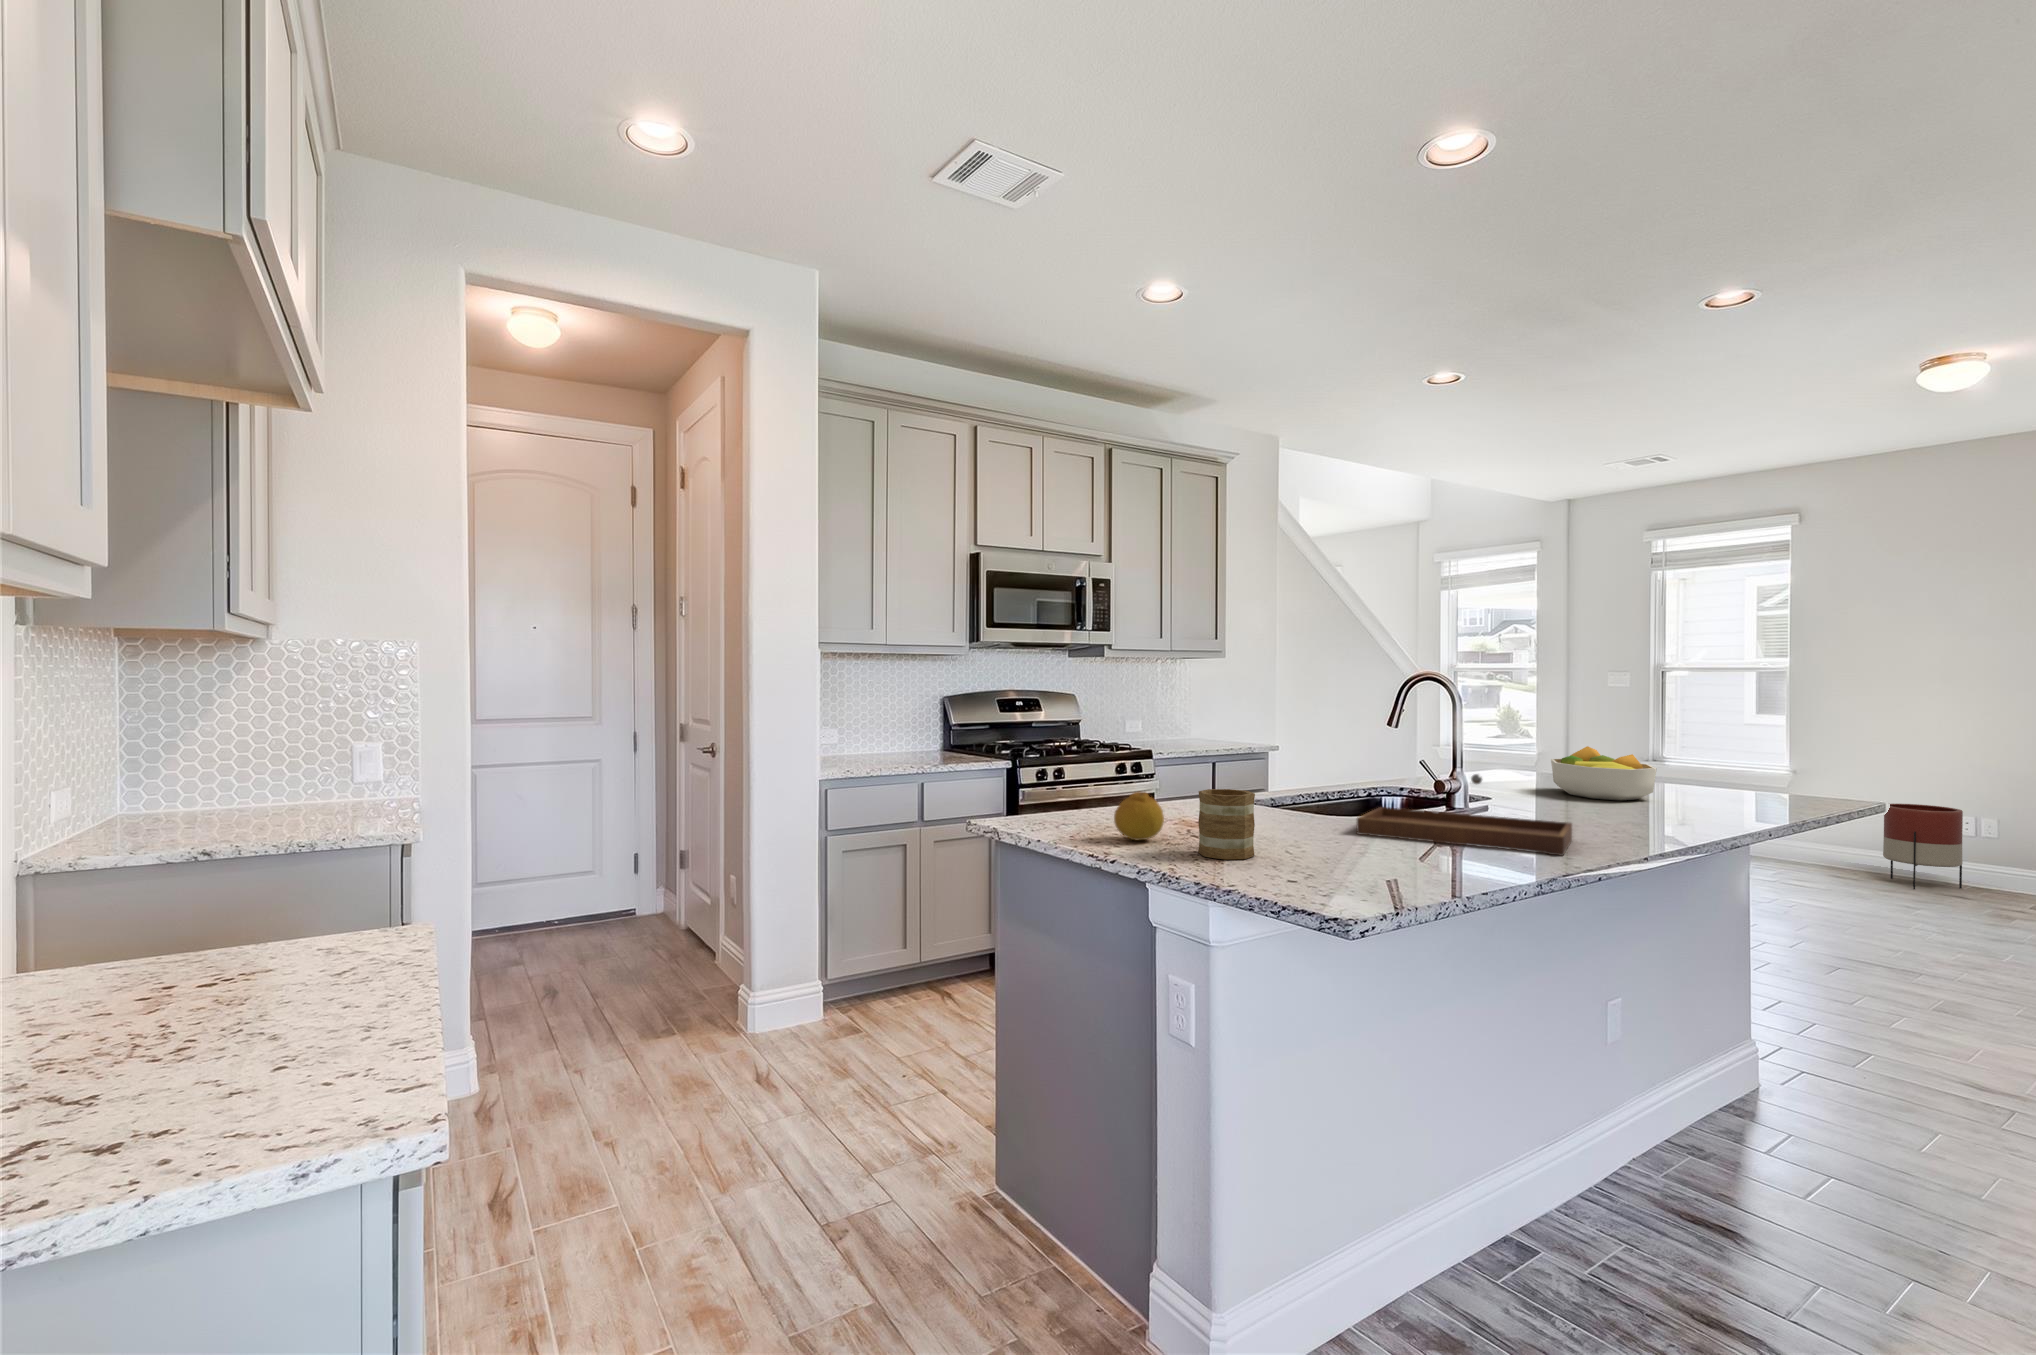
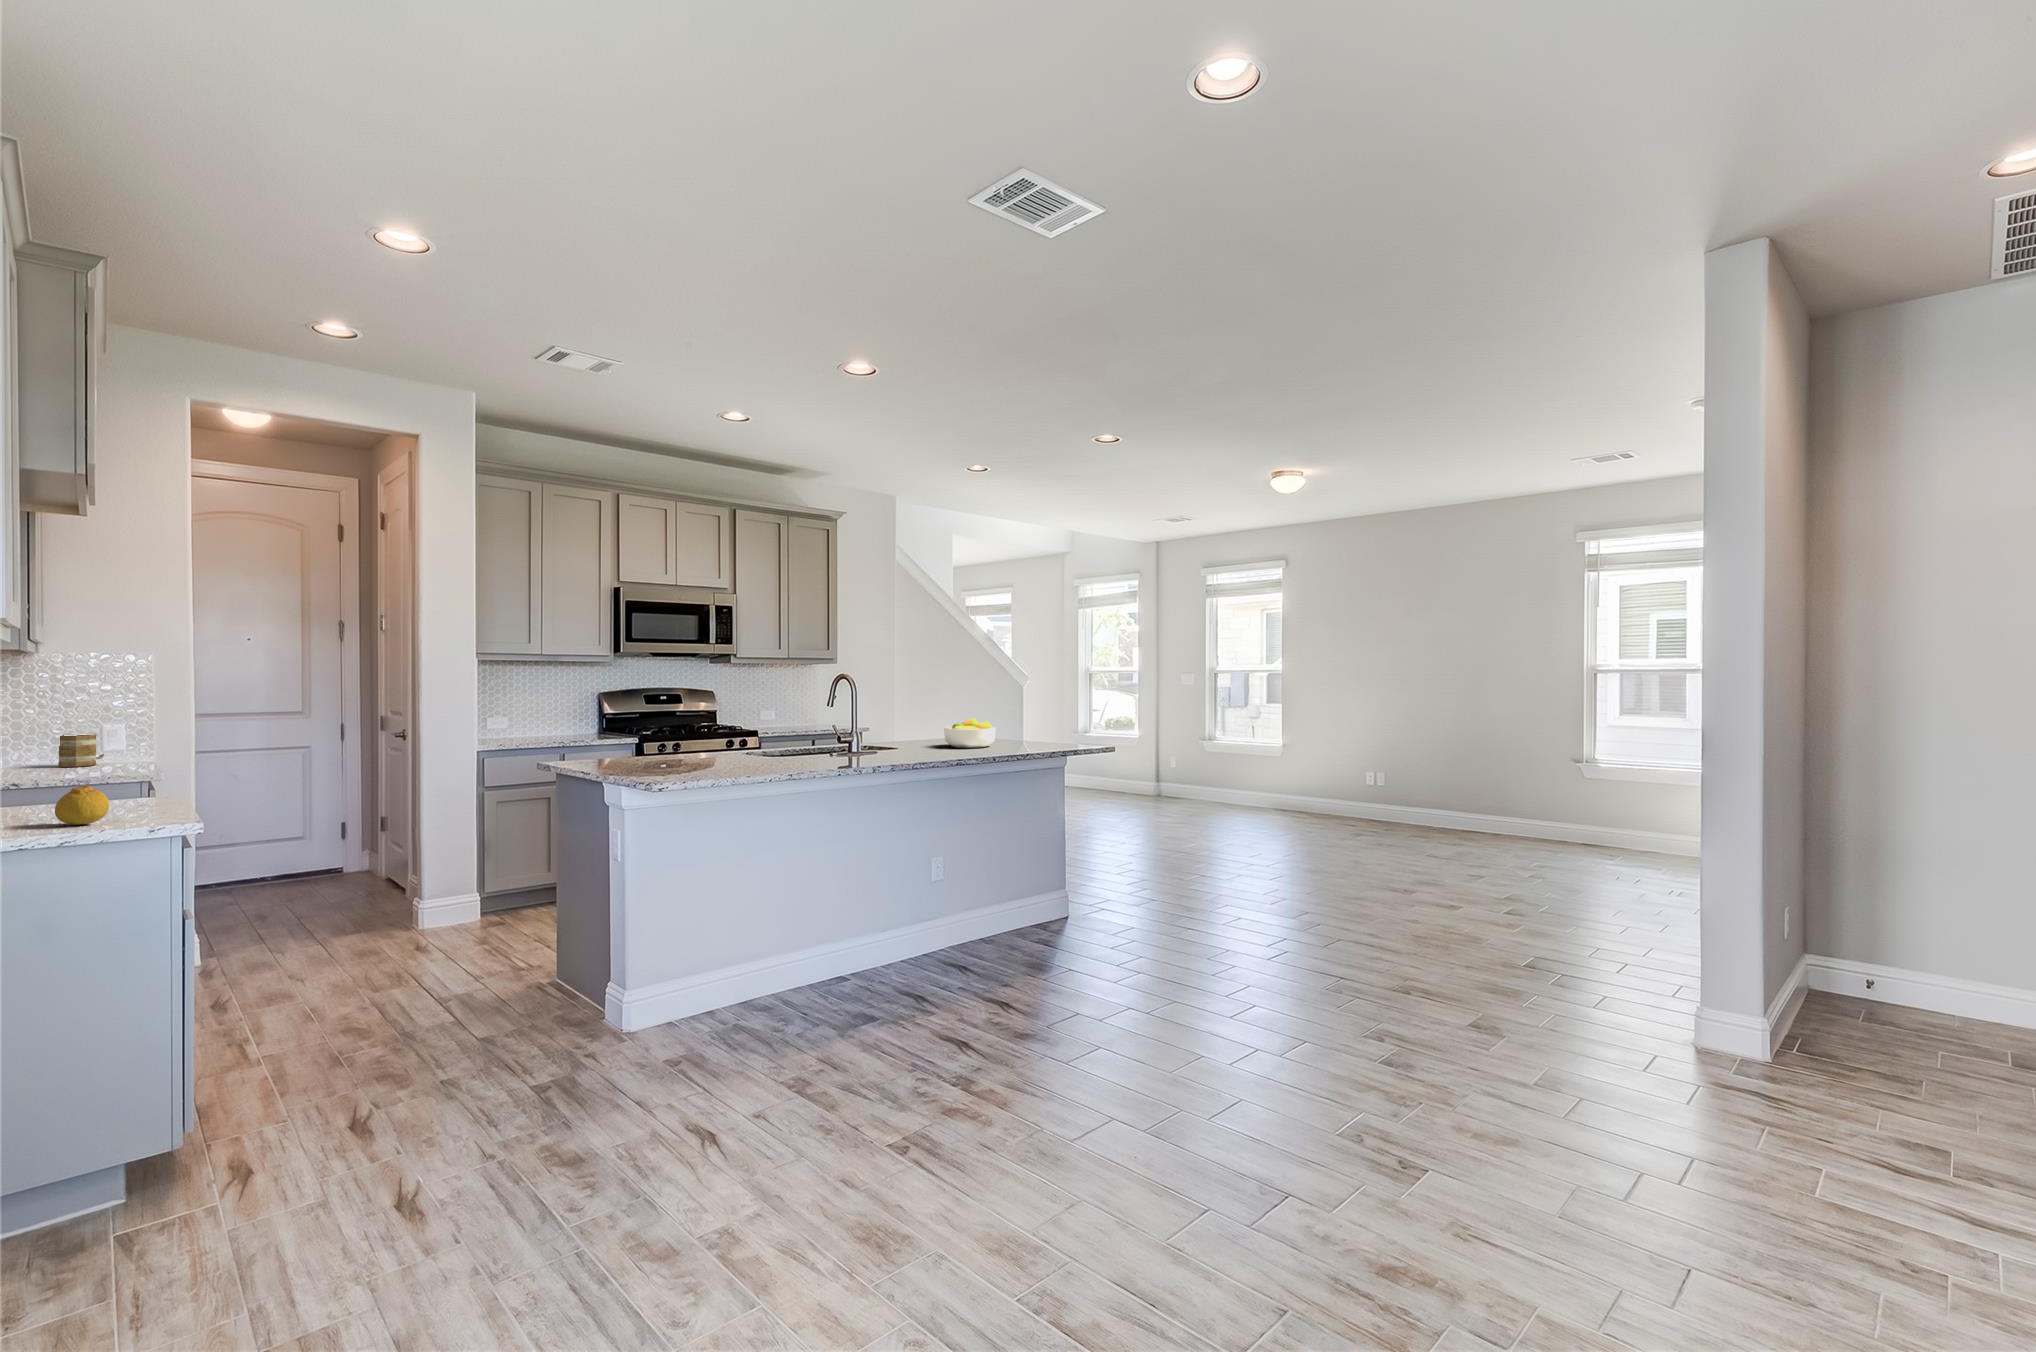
tray: present [1357,774,1572,856] -> none [755,728,867,766]
mug: present [1198,789,1255,859] -> present [58,734,104,767]
fruit: present [1114,791,1164,840] -> present [55,786,109,825]
planter: present [1883,804,1963,889] -> none [1325,765,1368,824]

